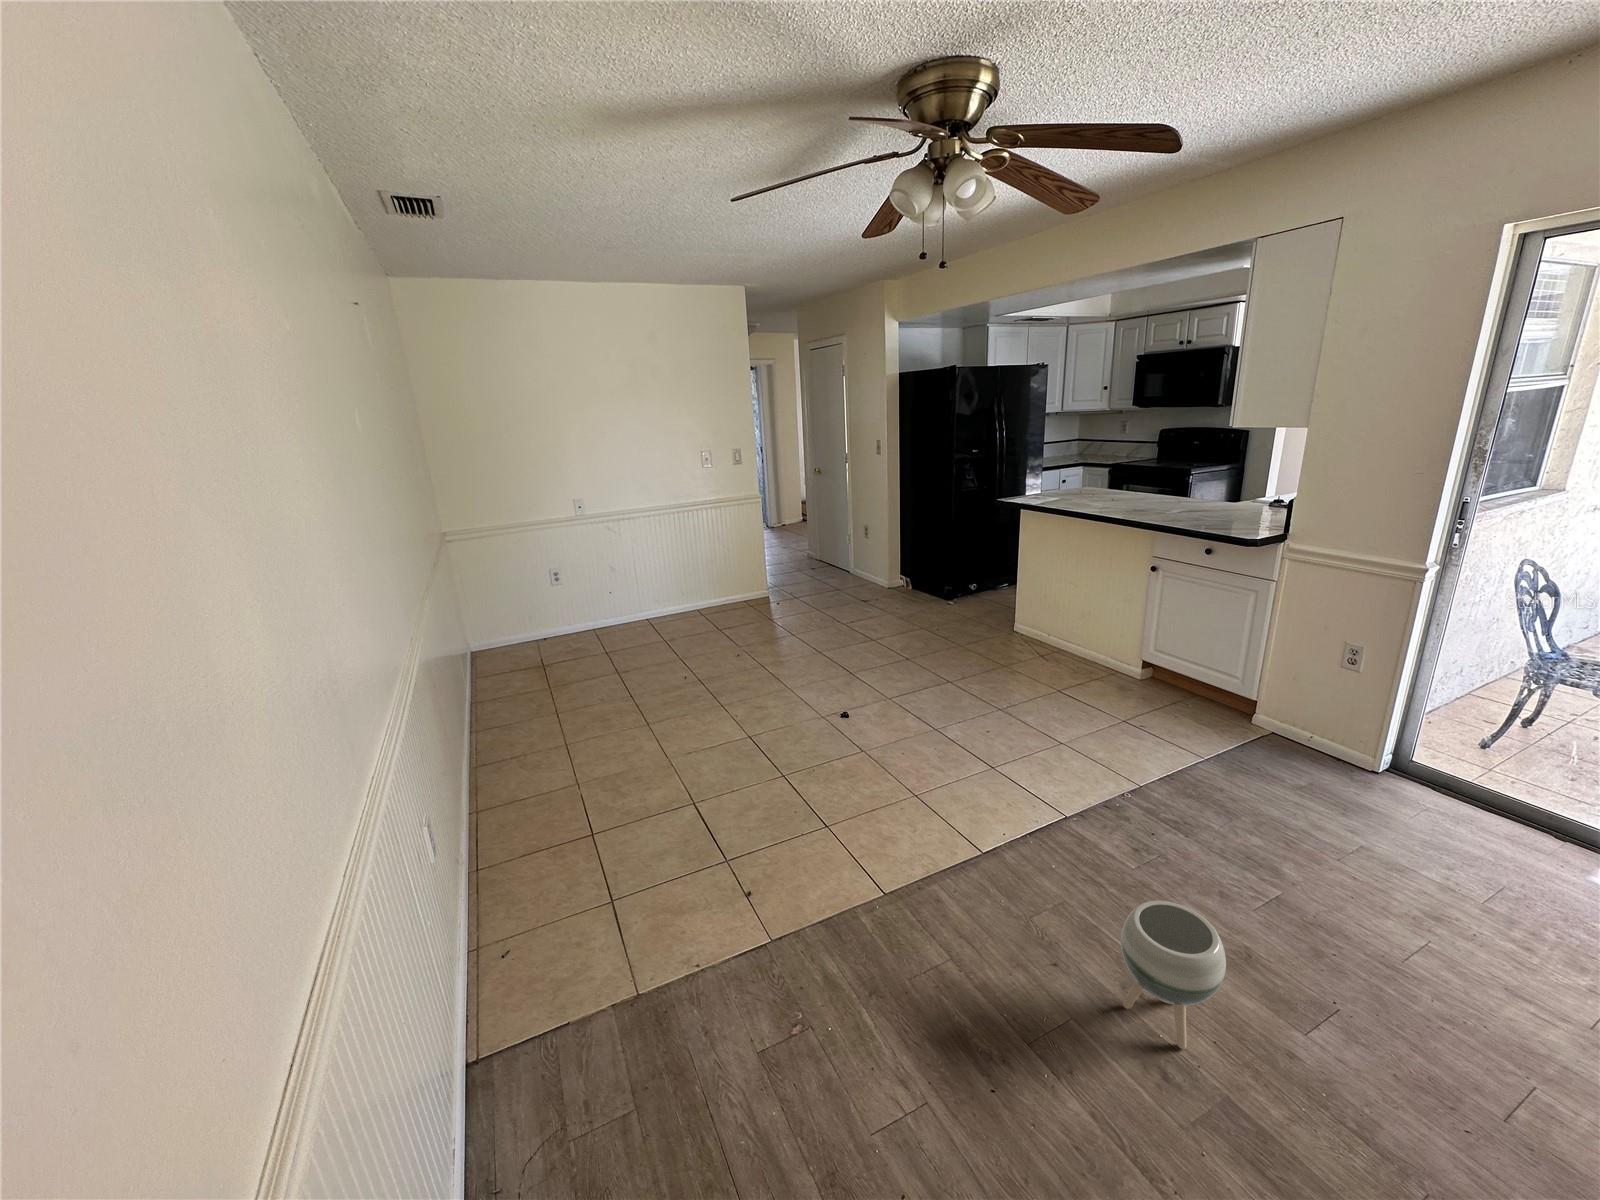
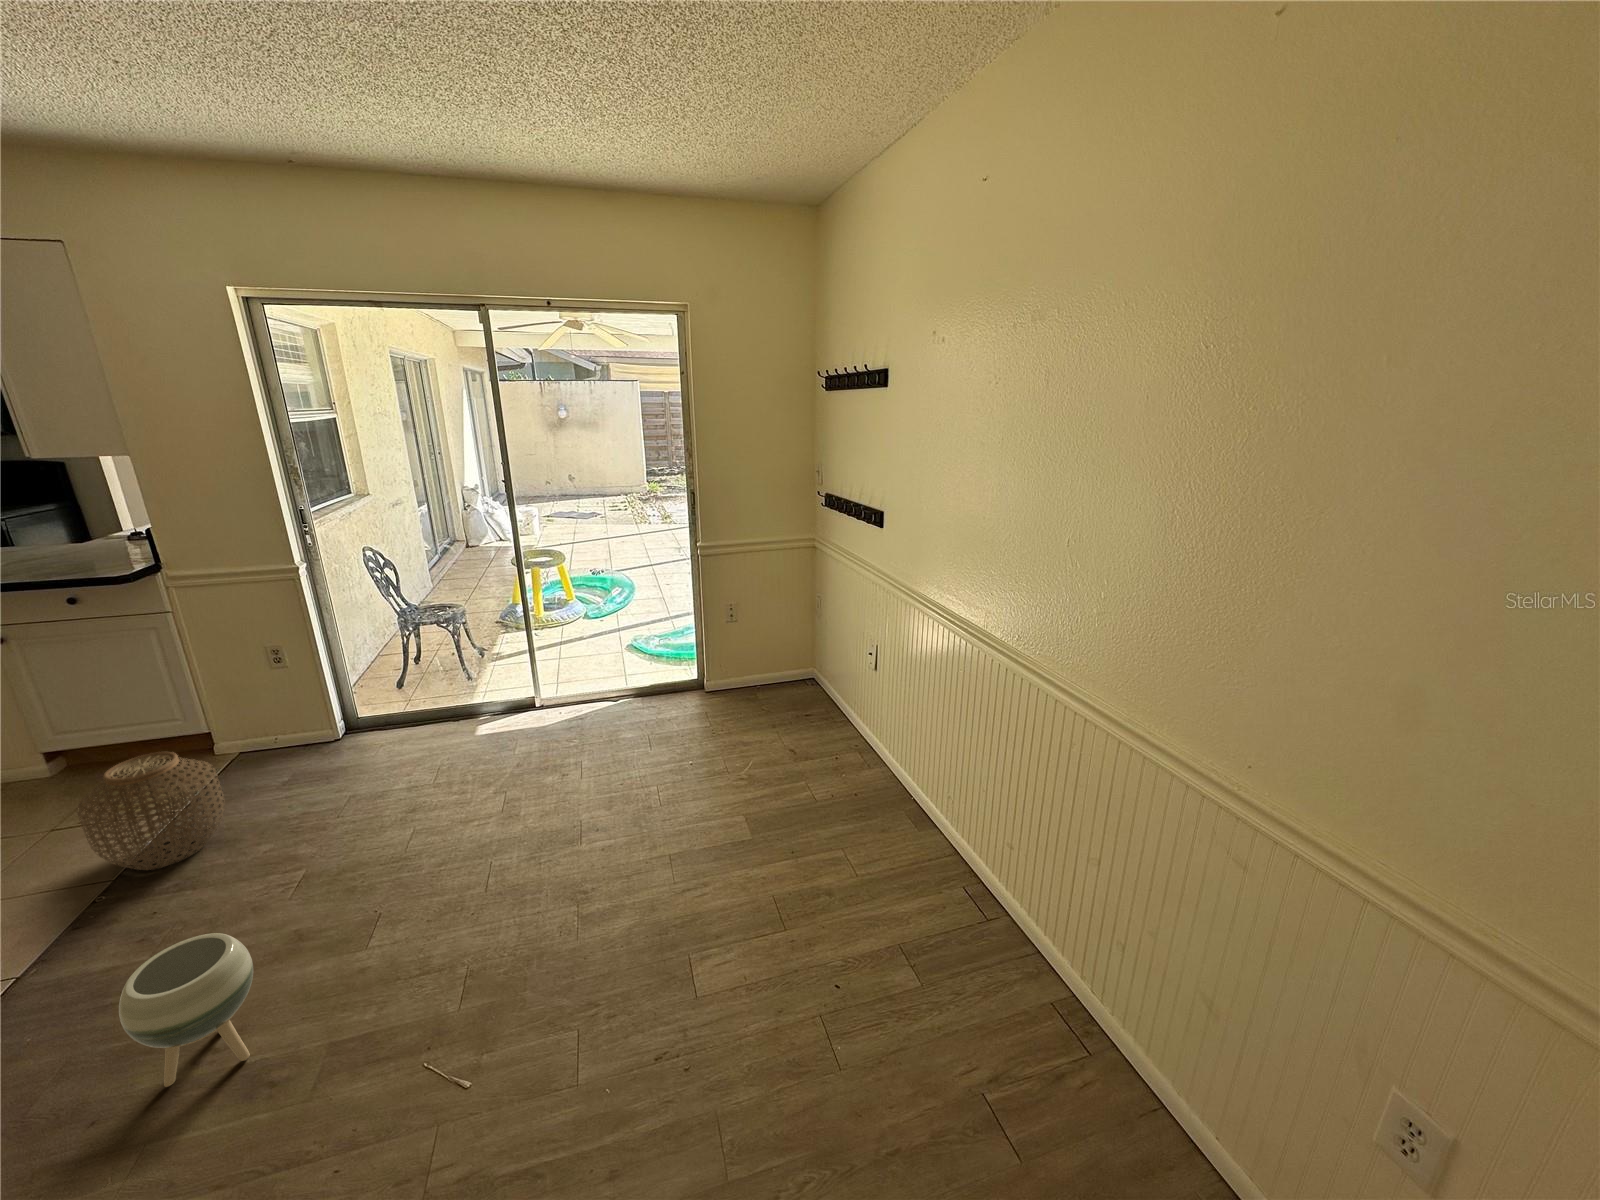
woven basket: none [1146,704,1255,810] -> present [77,752,225,870]

